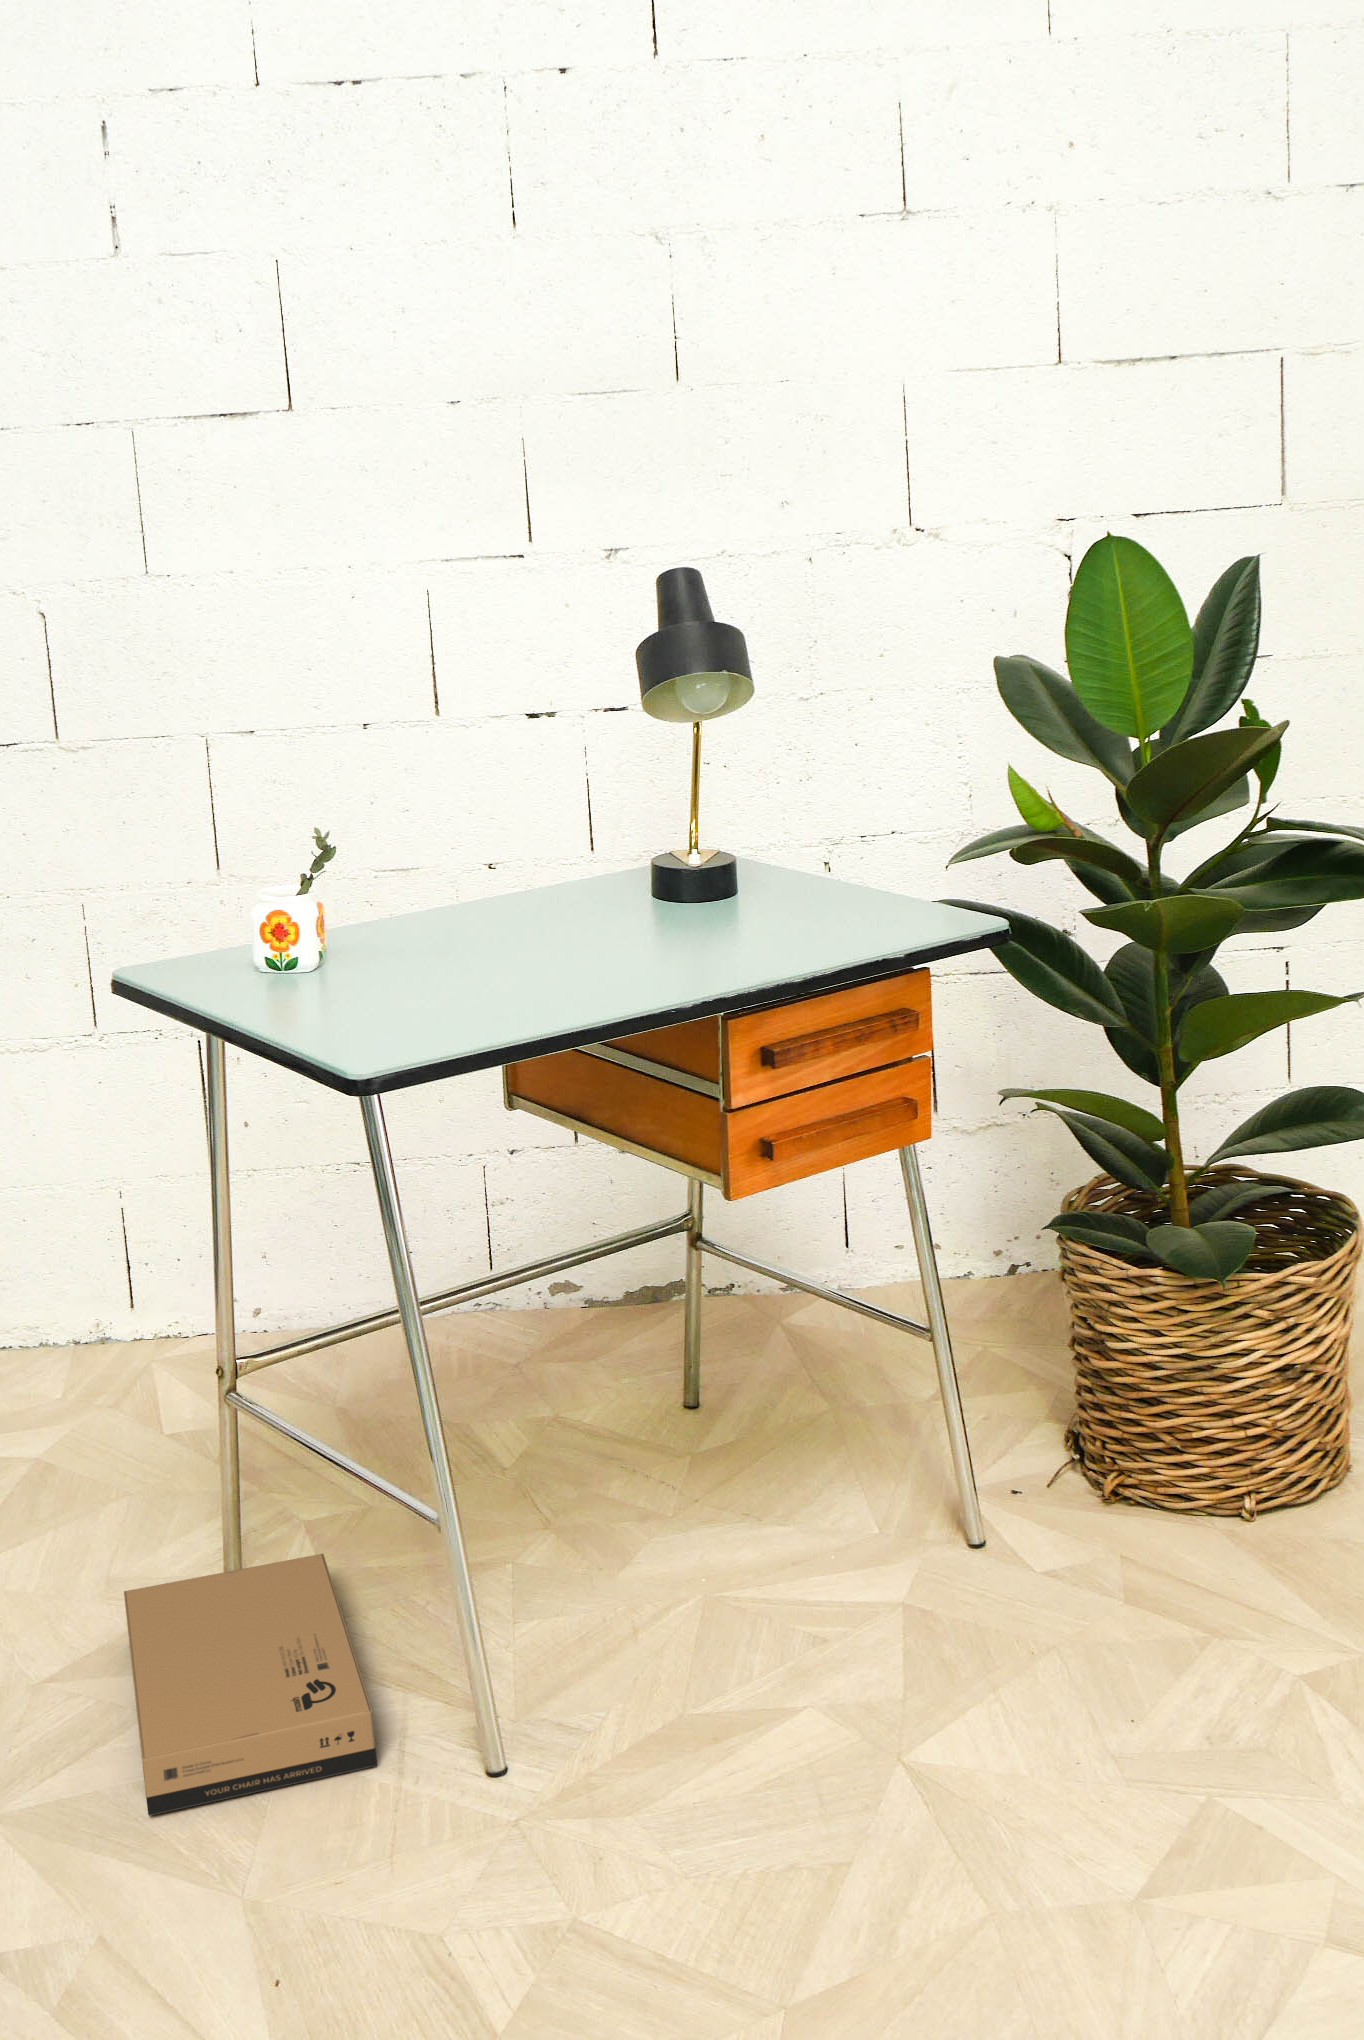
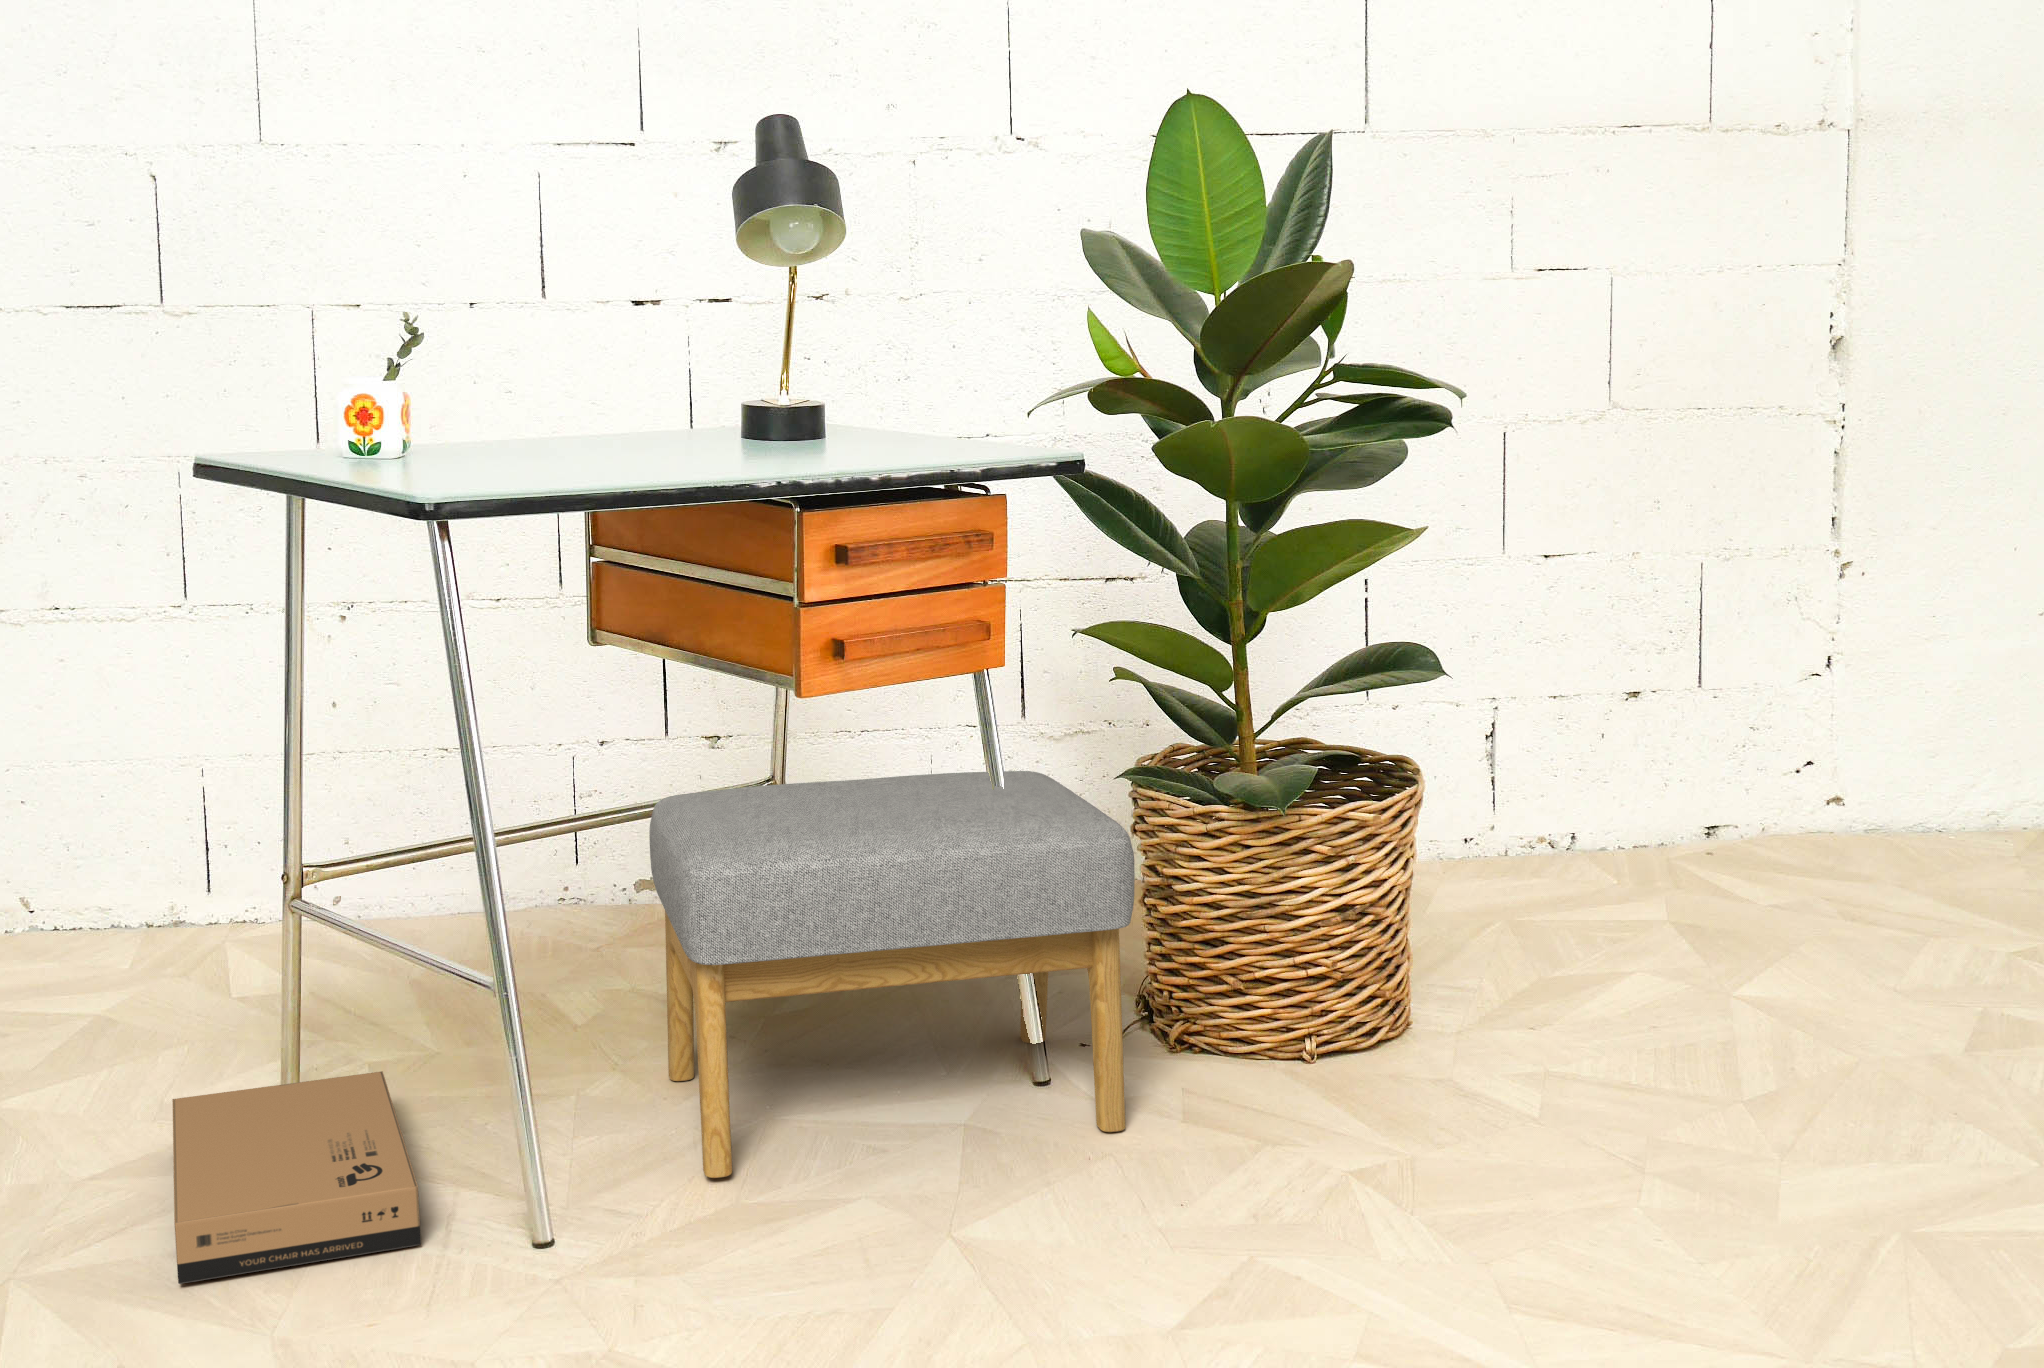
footstool: none [576,1228,1071,1680] -> present [649,771,1135,1178]

